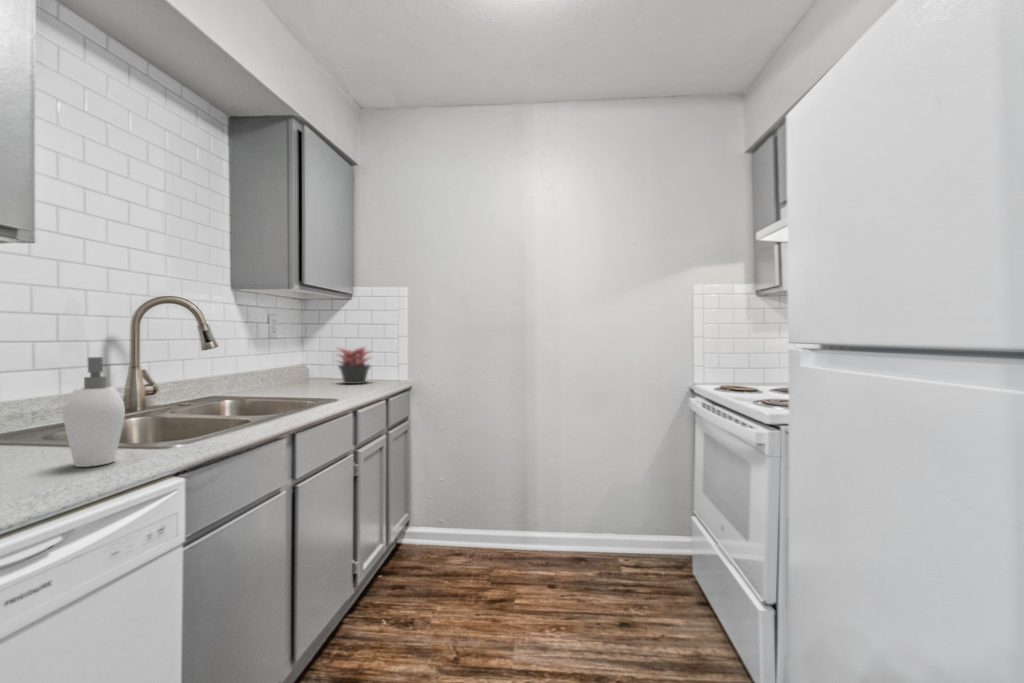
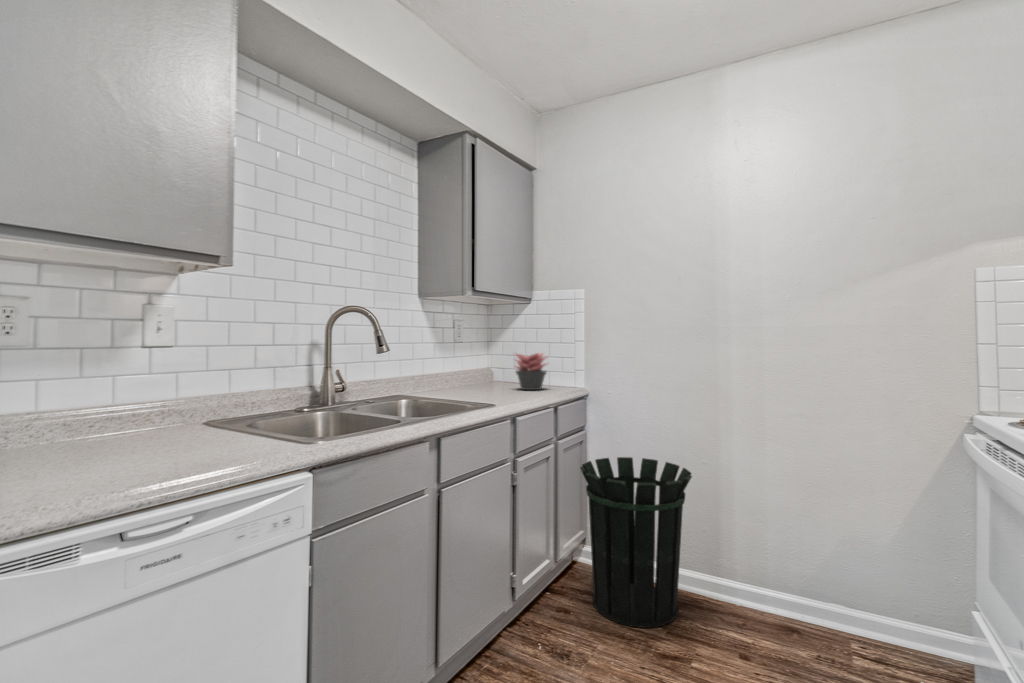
soap dispenser: present [63,357,125,467] -> none [226,360,274,455]
waste bin: none [411,440,508,586] -> present [580,457,692,628]

